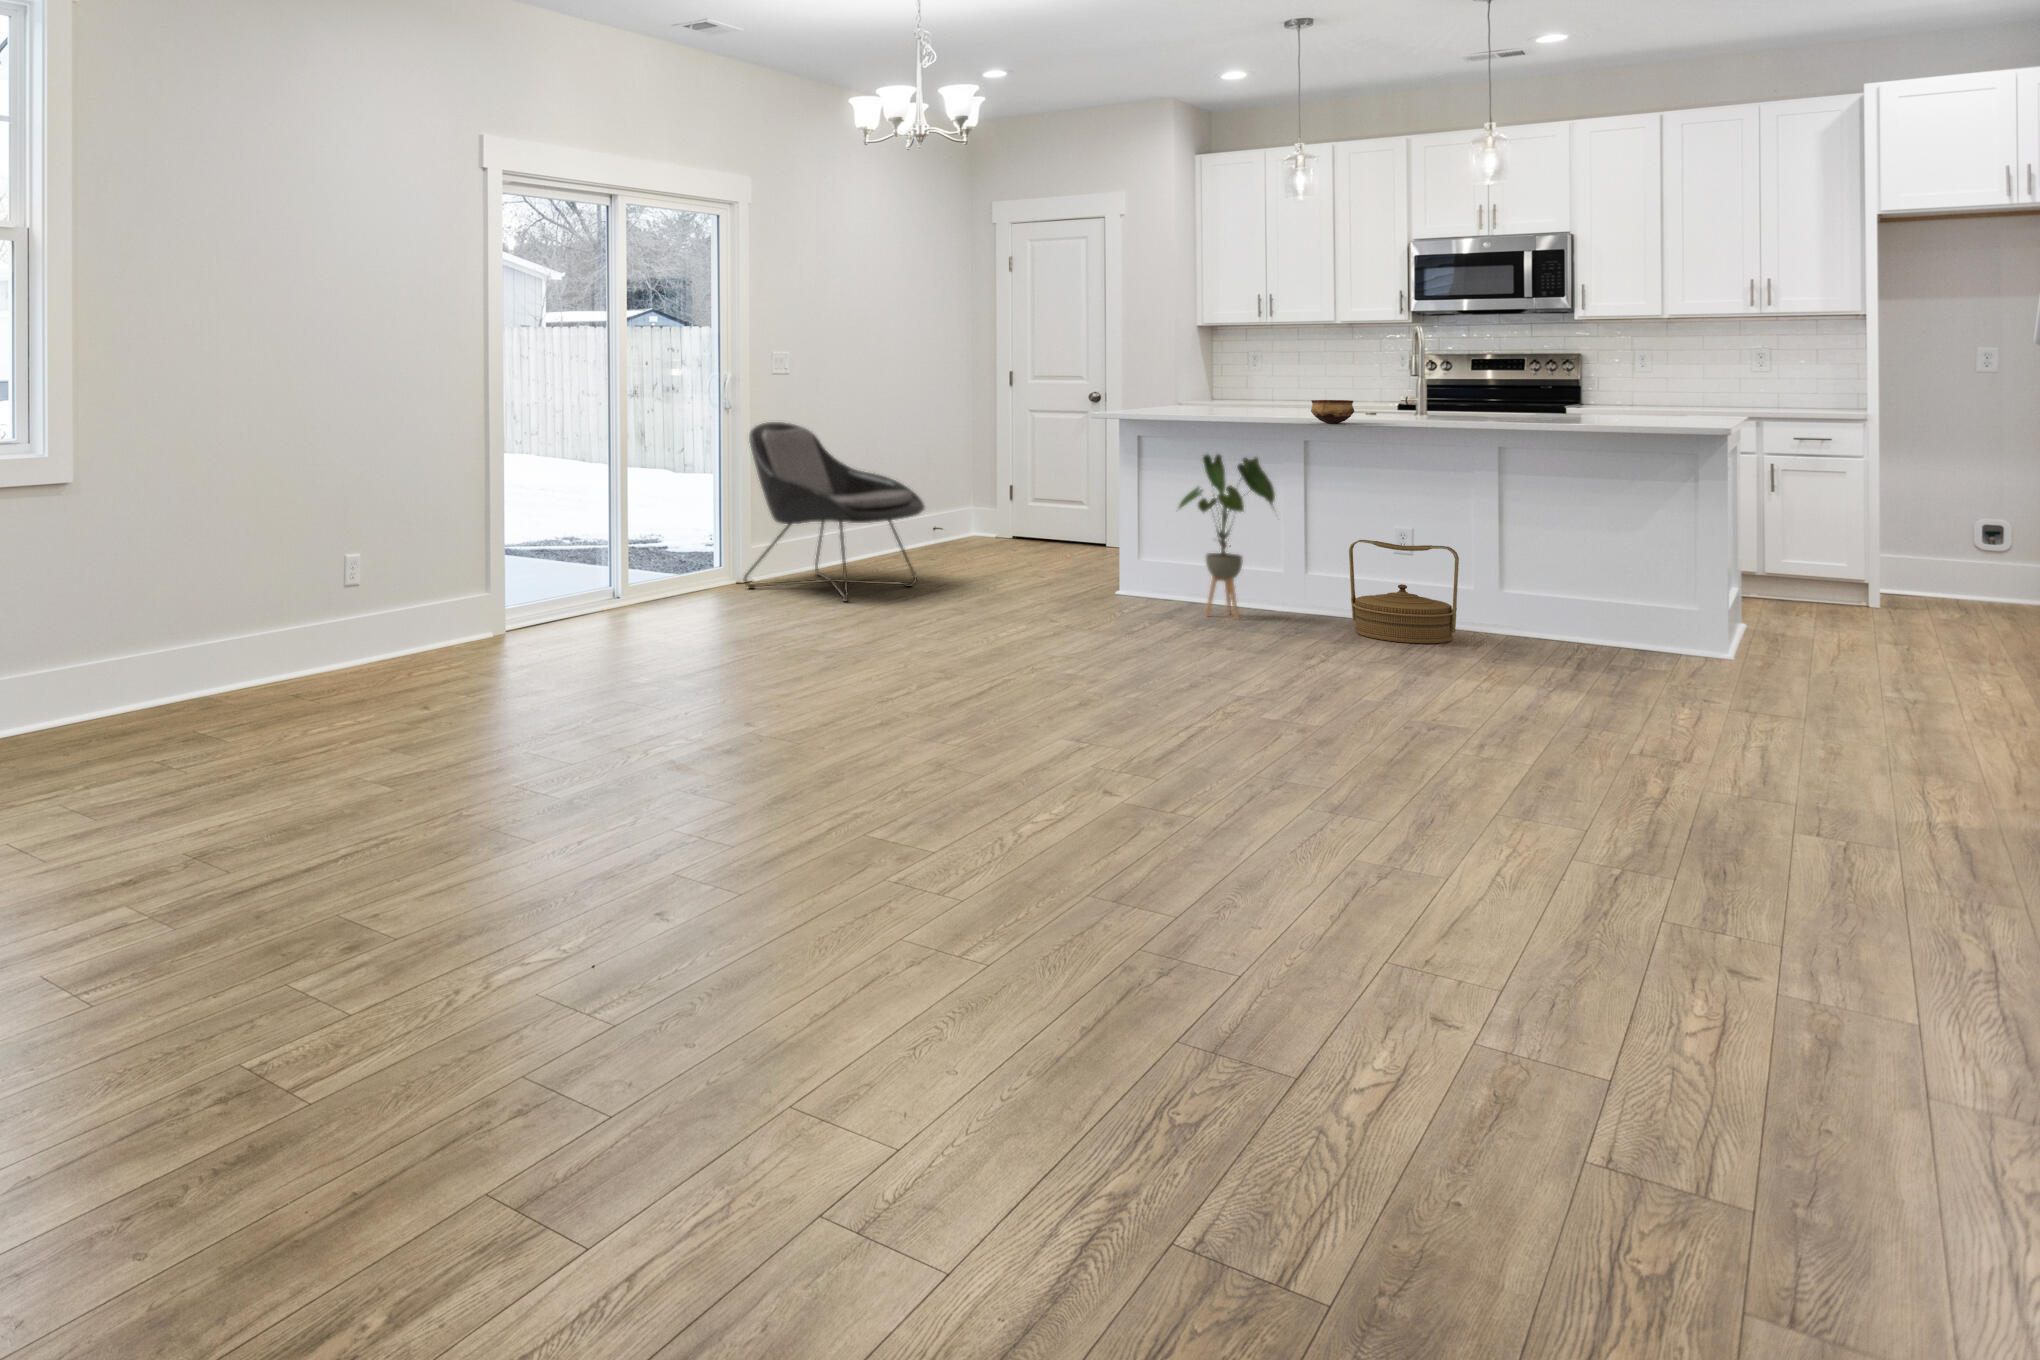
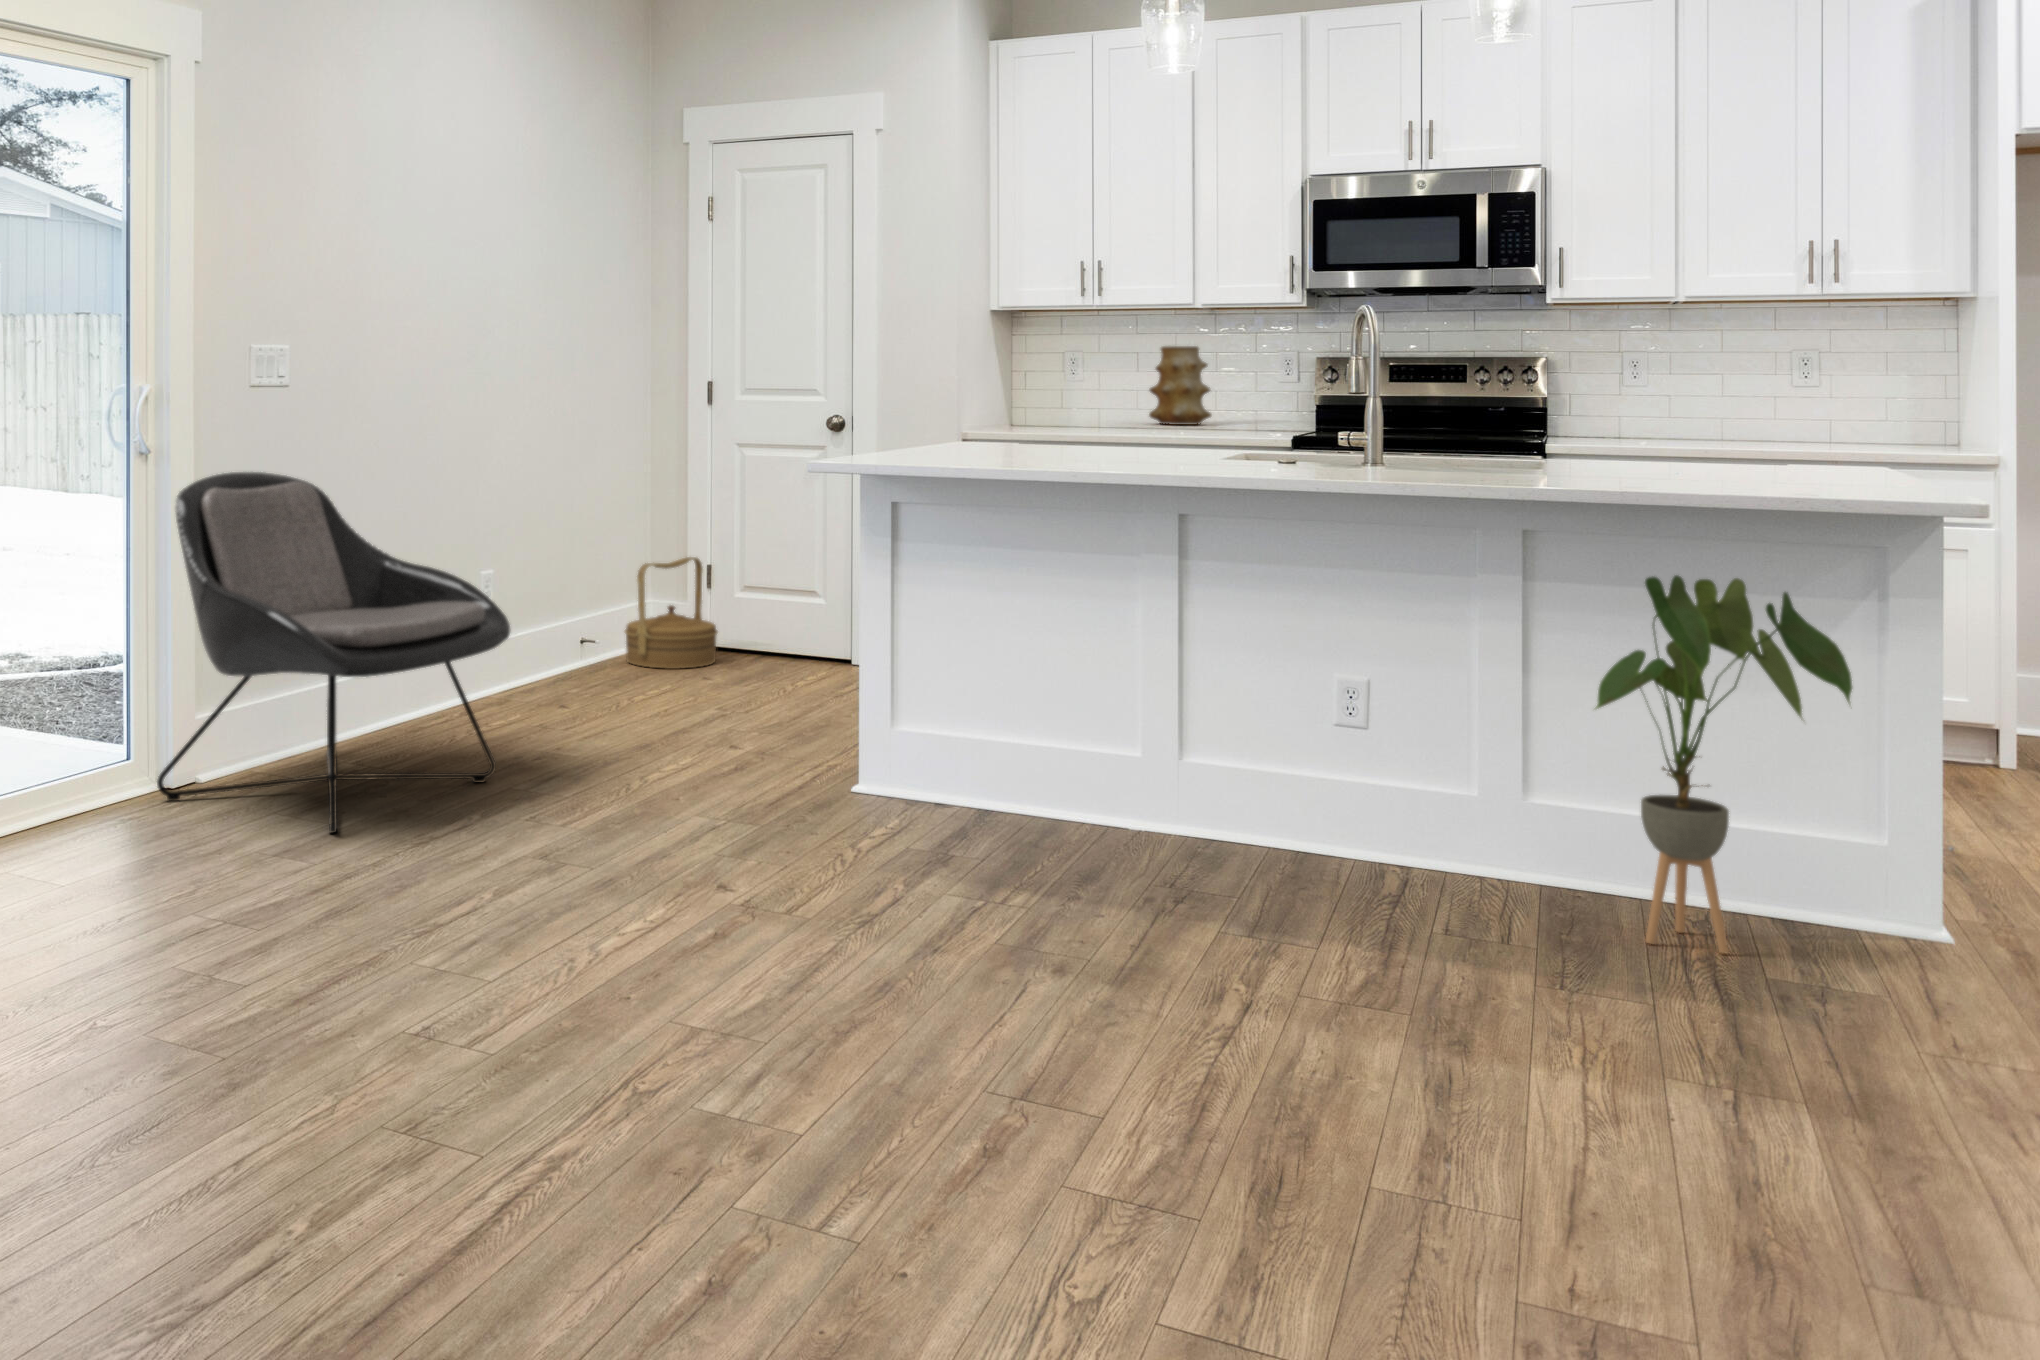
vase: none [1305,348,1349,398] -> present [1149,346,1211,425]
bowl: present [1311,400,1354,423] -> none [1177,437,1253,481]
house plant: present [1179,454,1275,618] -> present [1596,575,1852,953]
woven basket: present [1349,540,1459,644] -> present [625,557,718,669]

